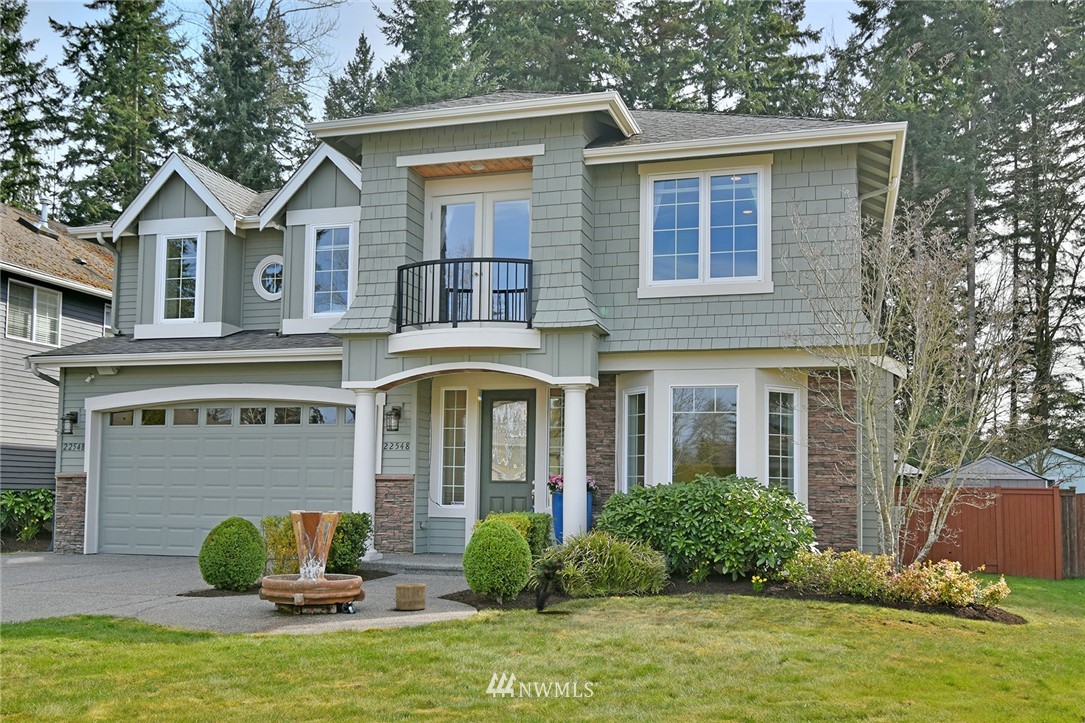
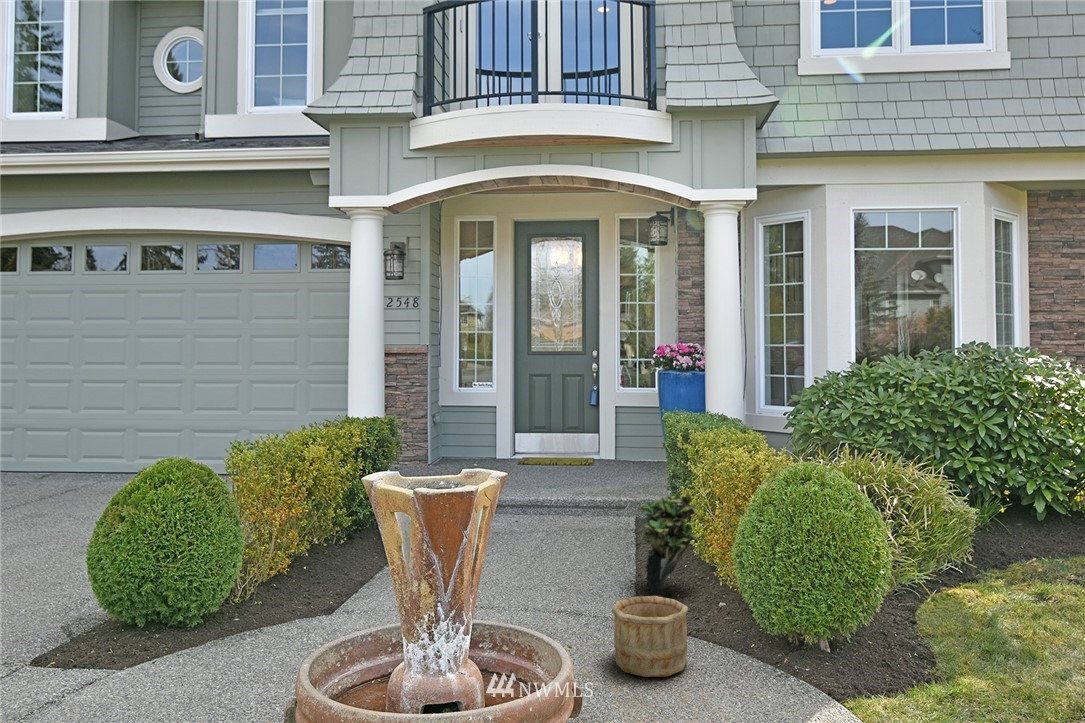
potted plant: present [535,556,565,612] -> present [640,491,698,597]

